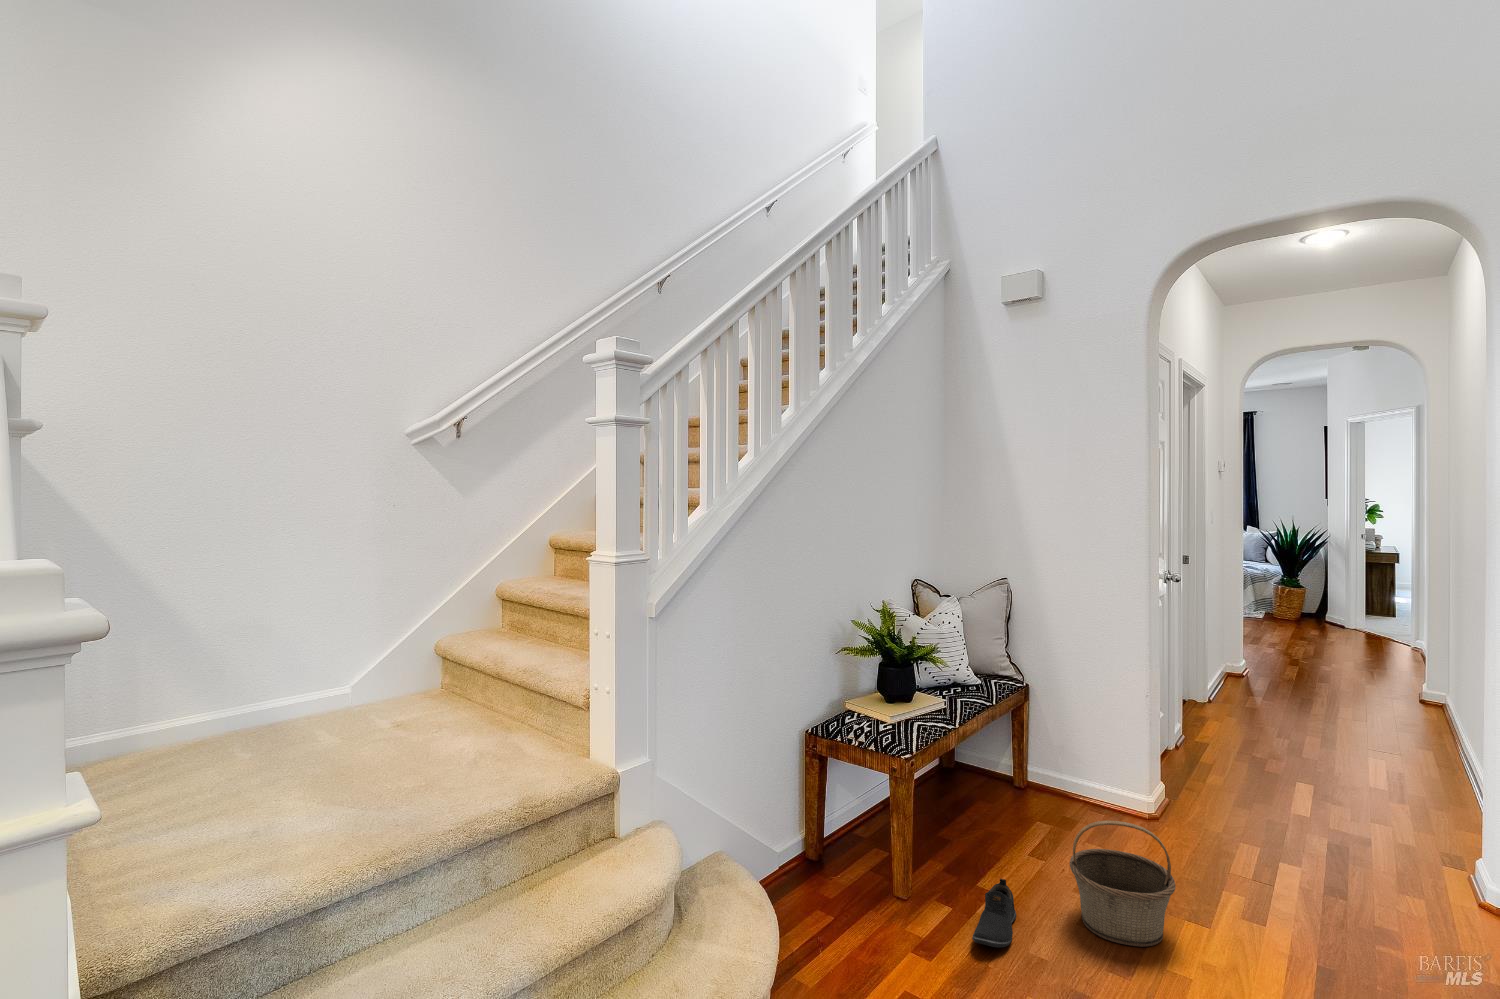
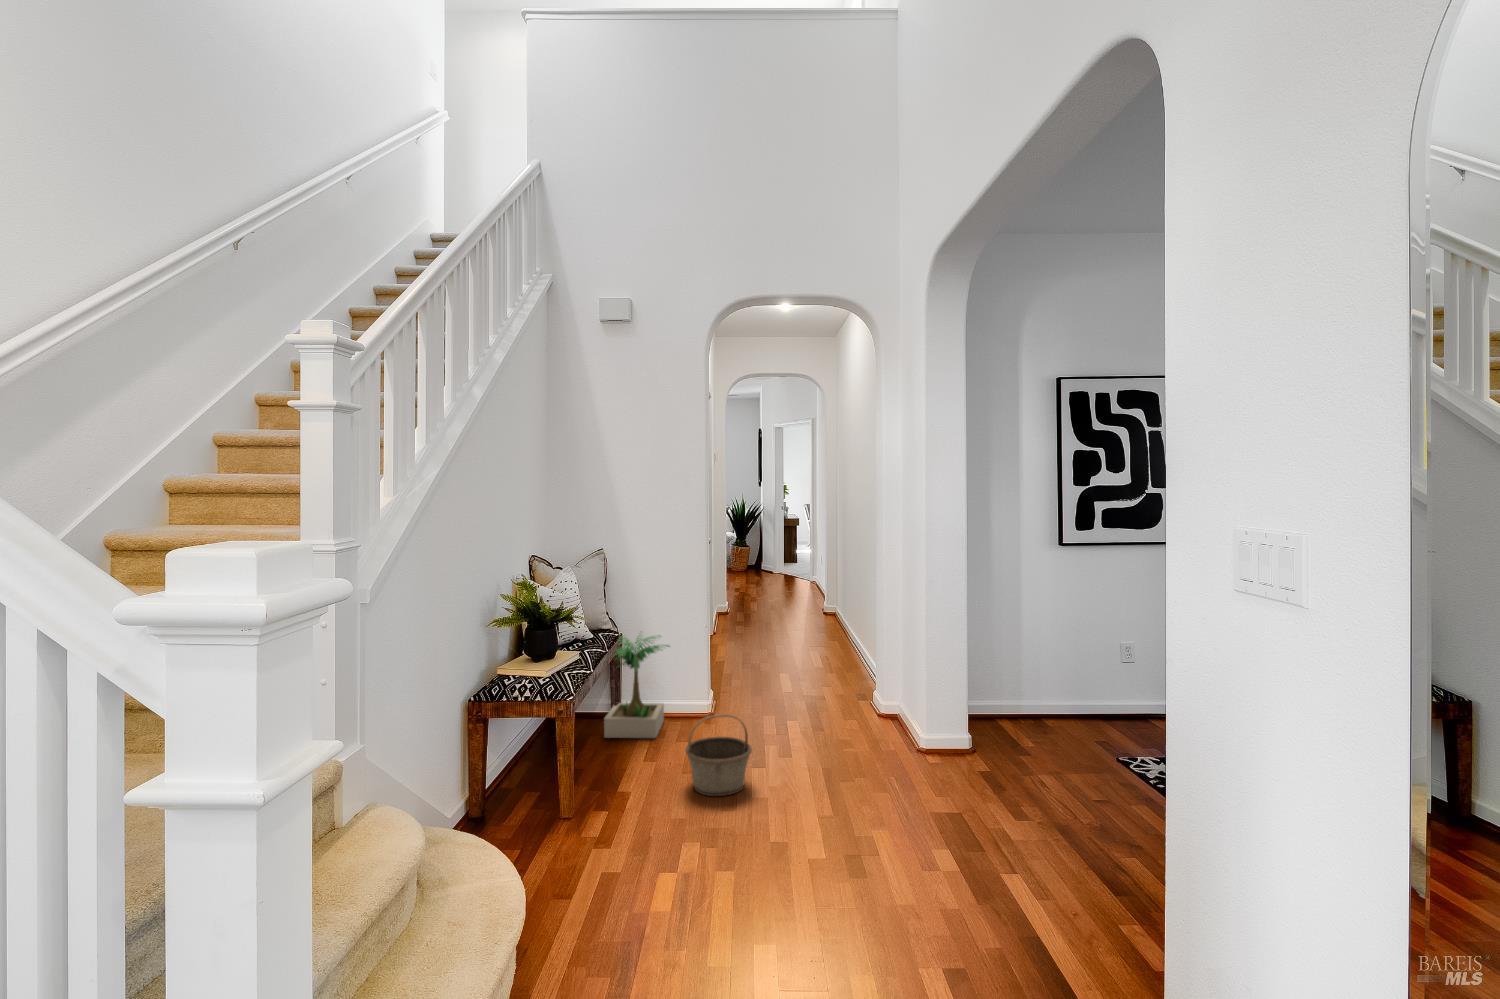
potted plant: none [996,681,1096,828] -> present [604,636,670,738]
shoe: present [972,878,1016,947] -> none [633,777,659,824]

